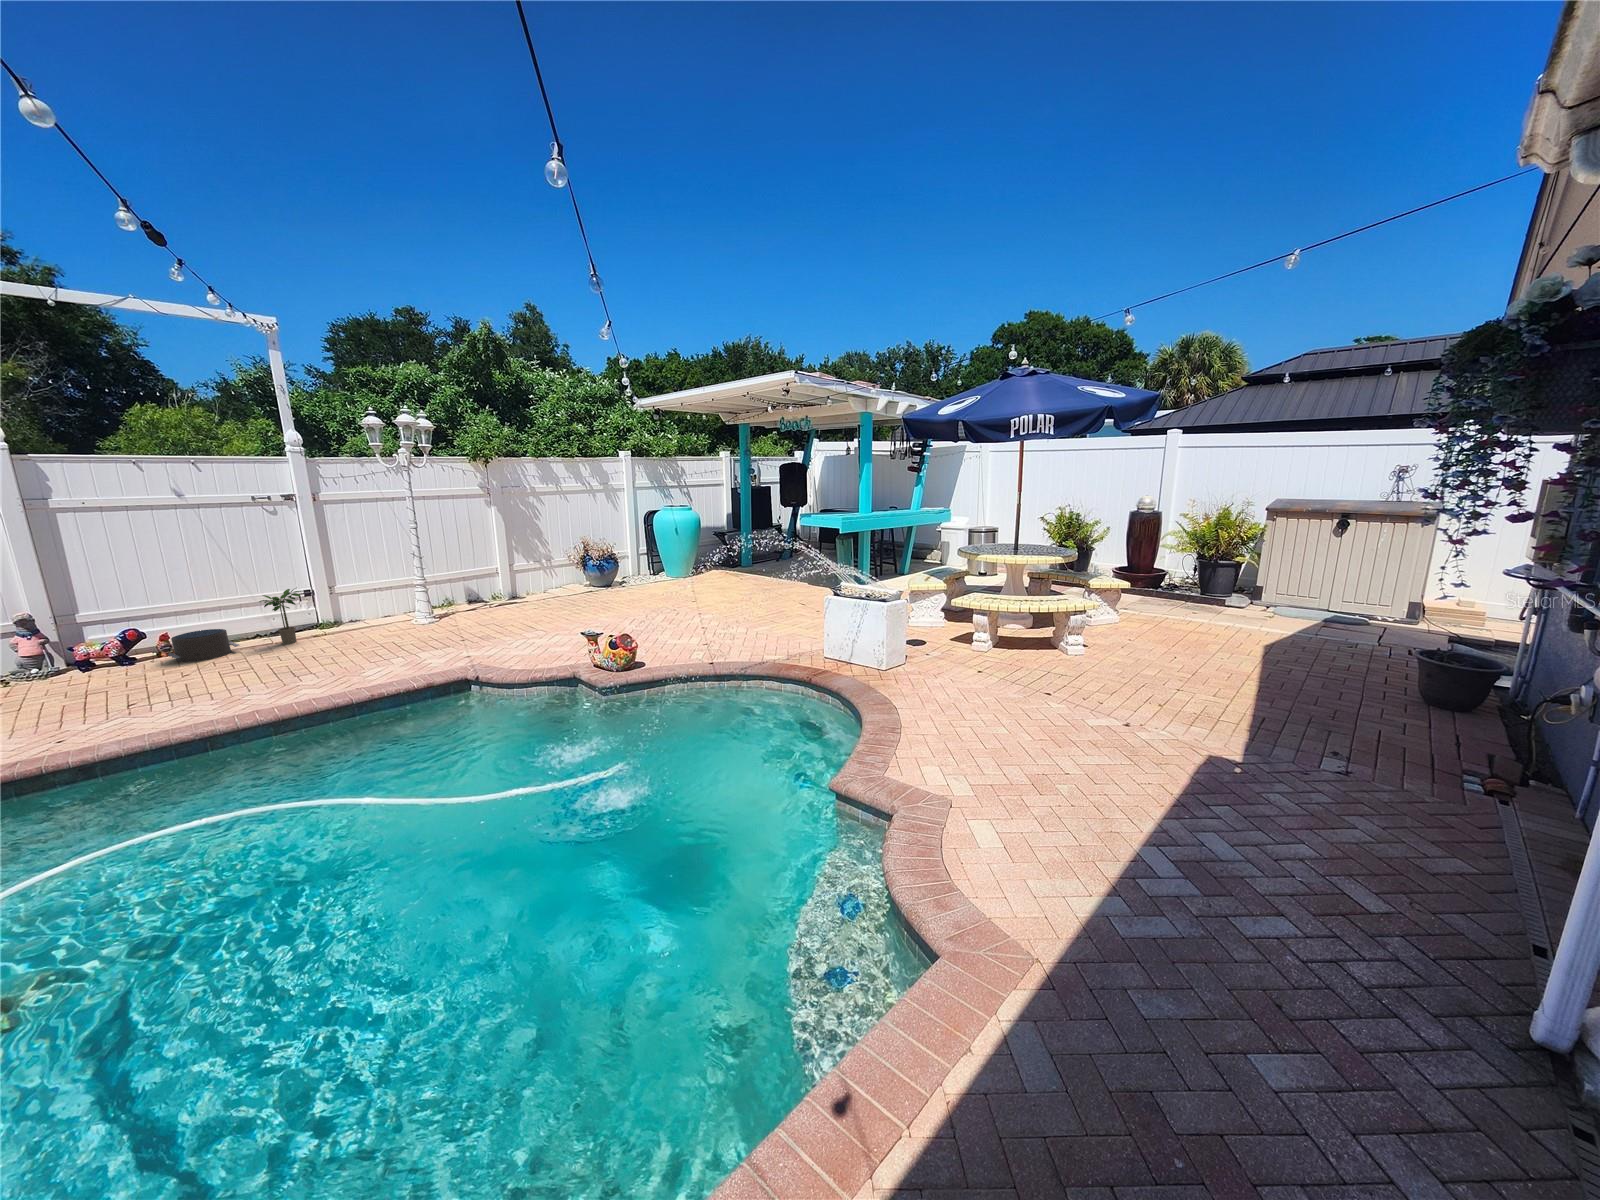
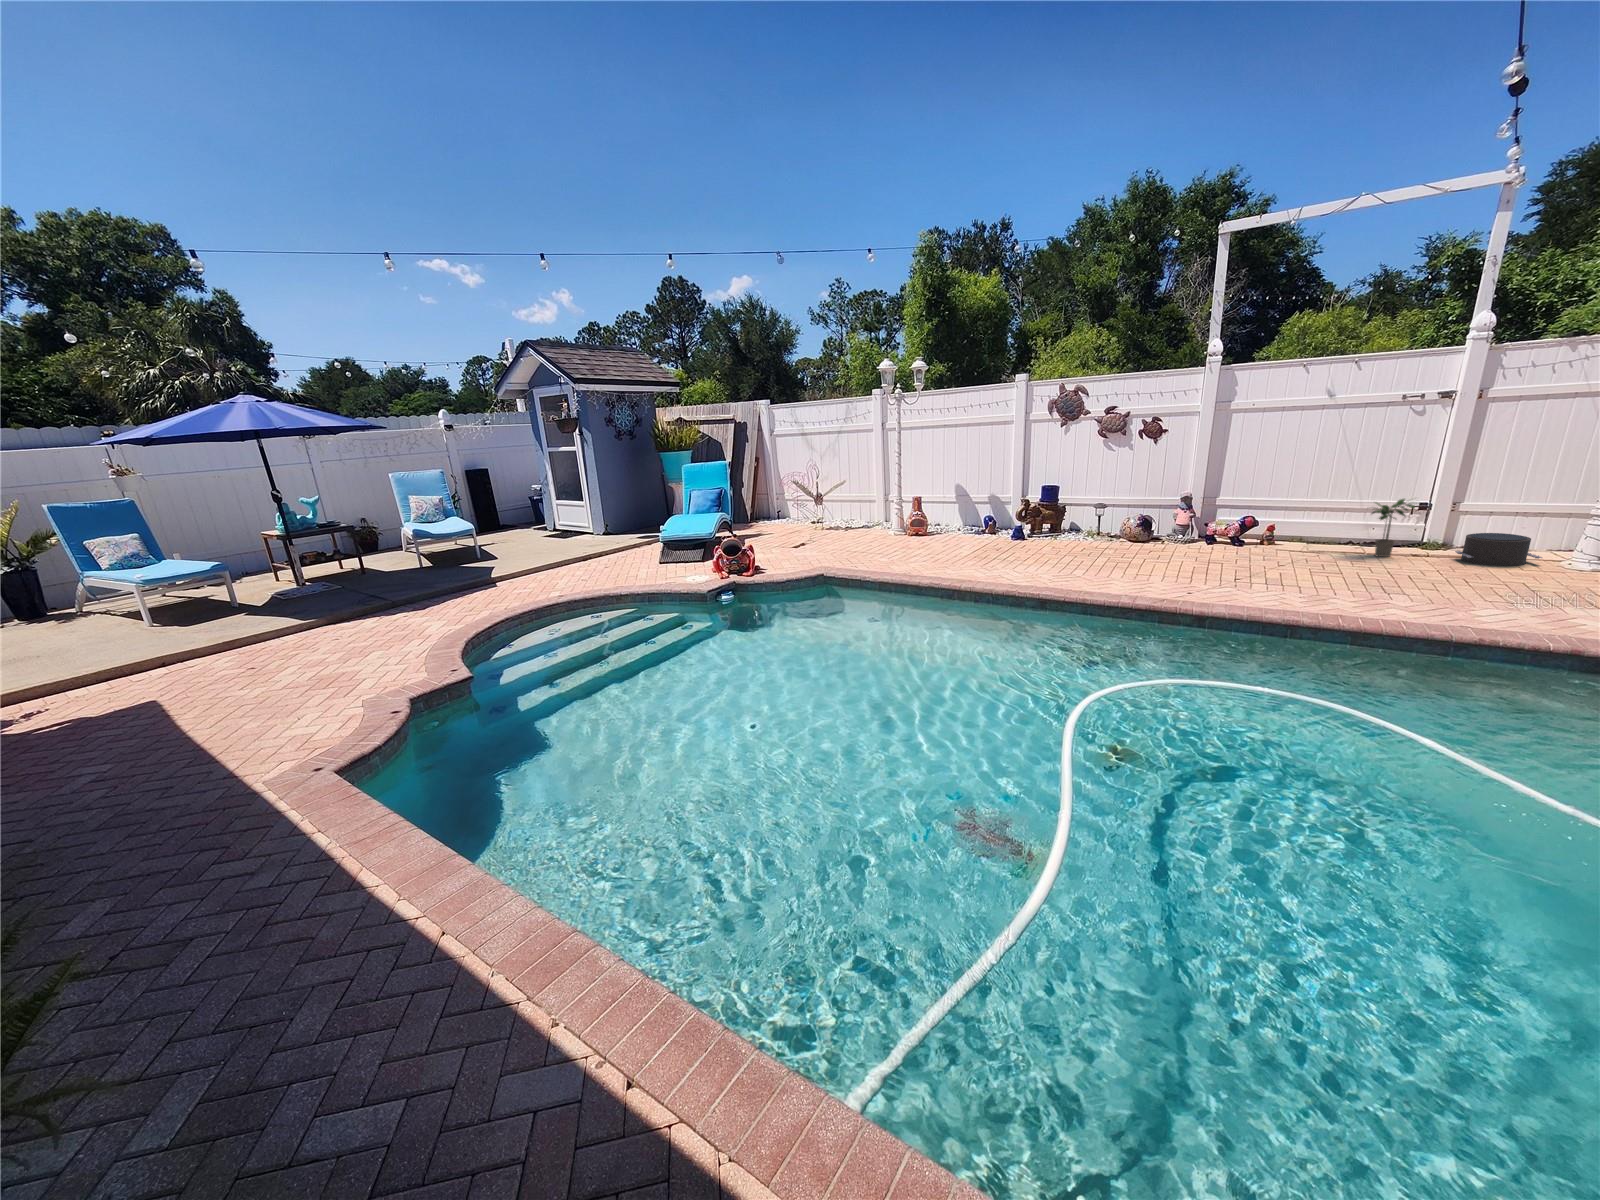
pouf: present [168,629,240,662] -> present [1455,533,1542,566]

